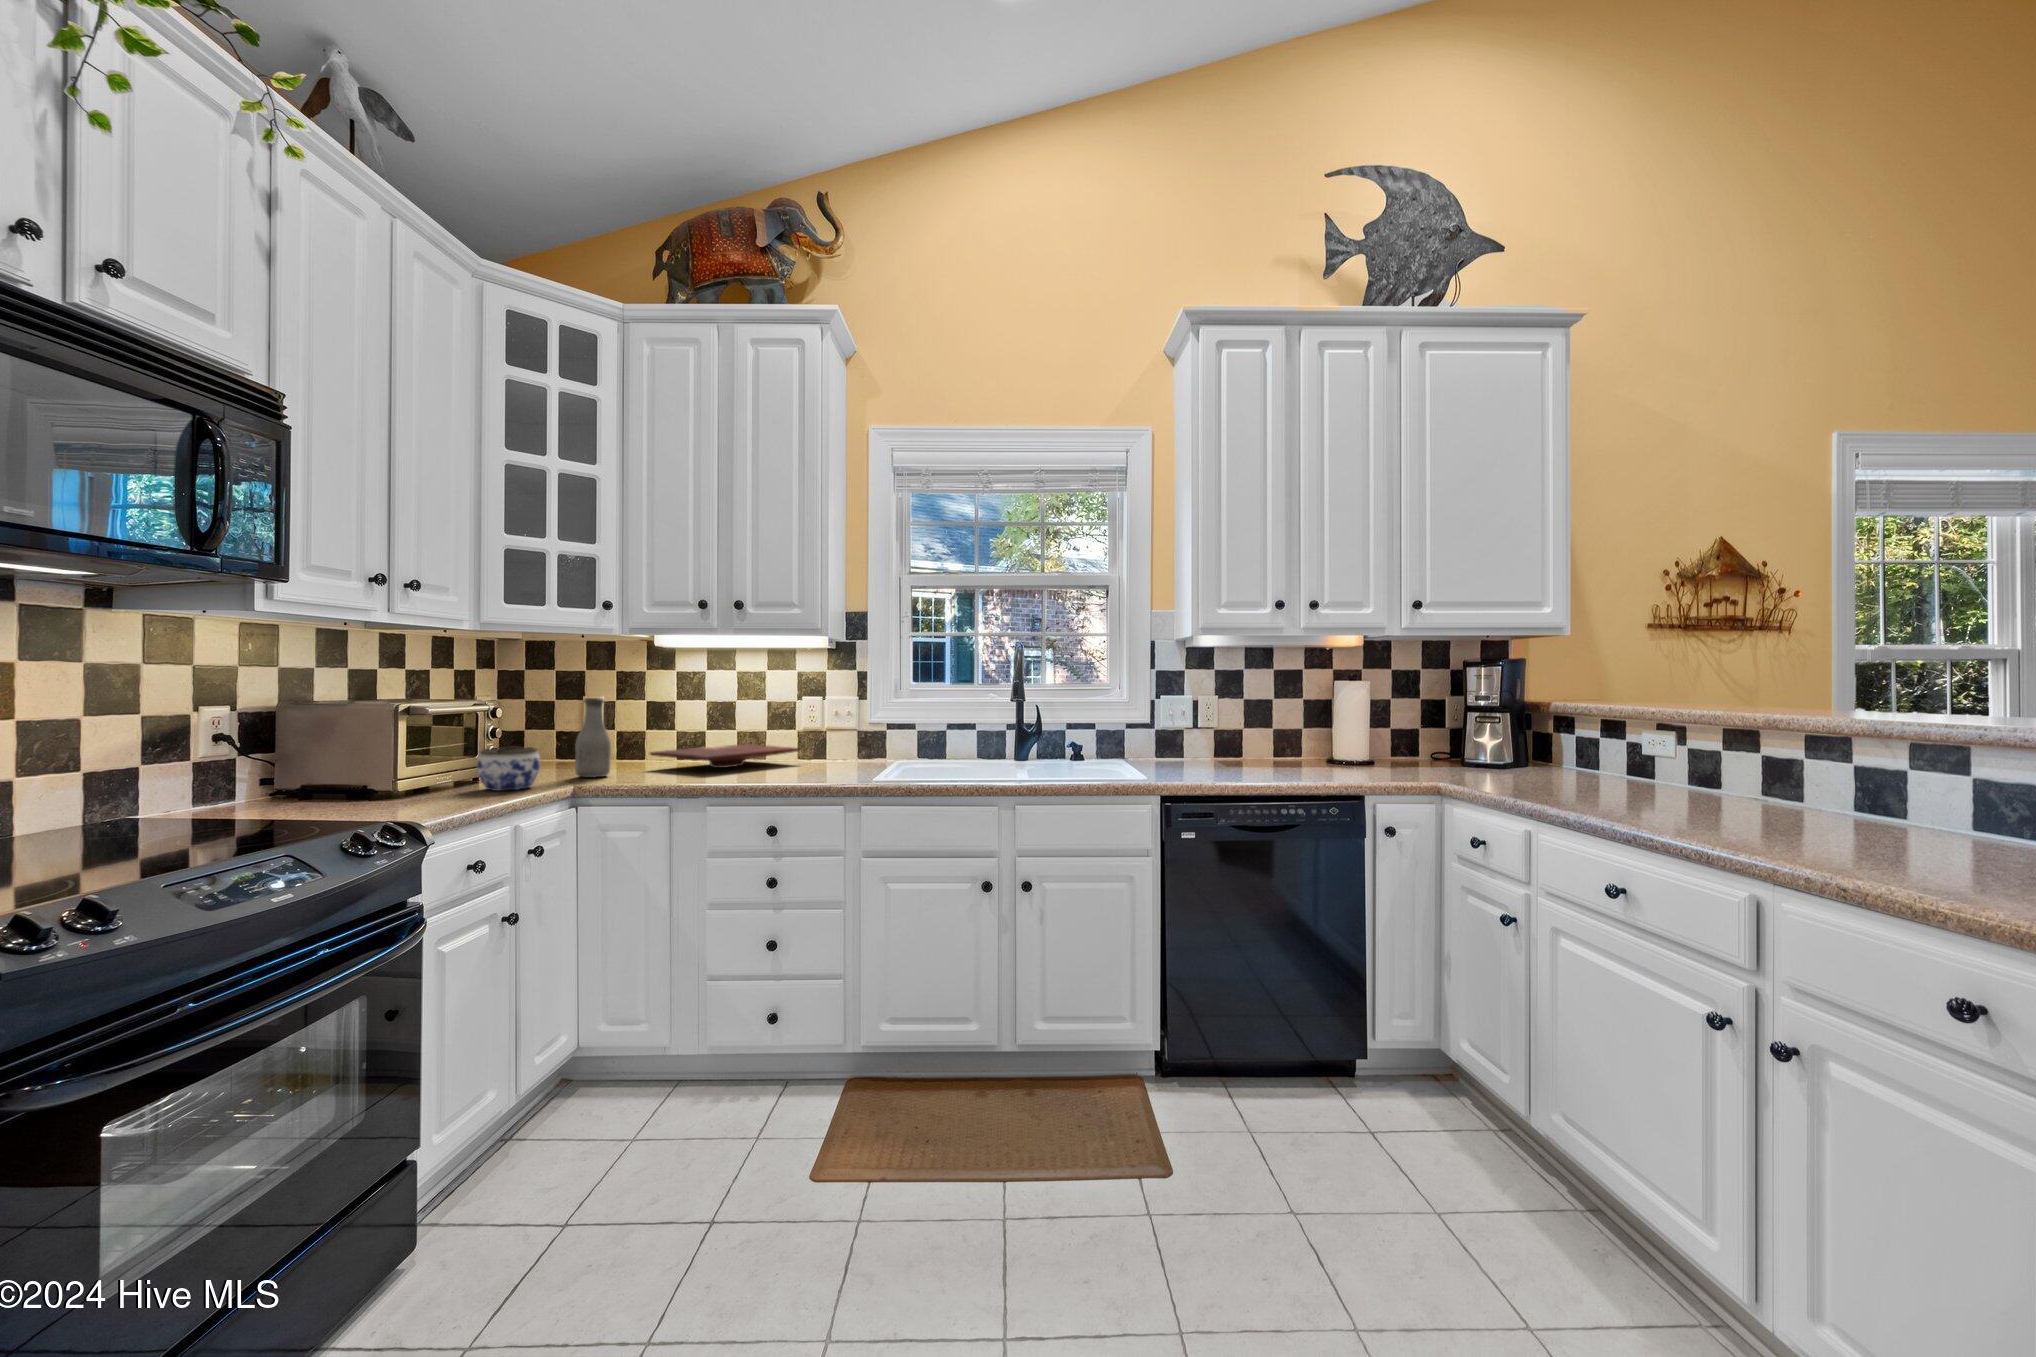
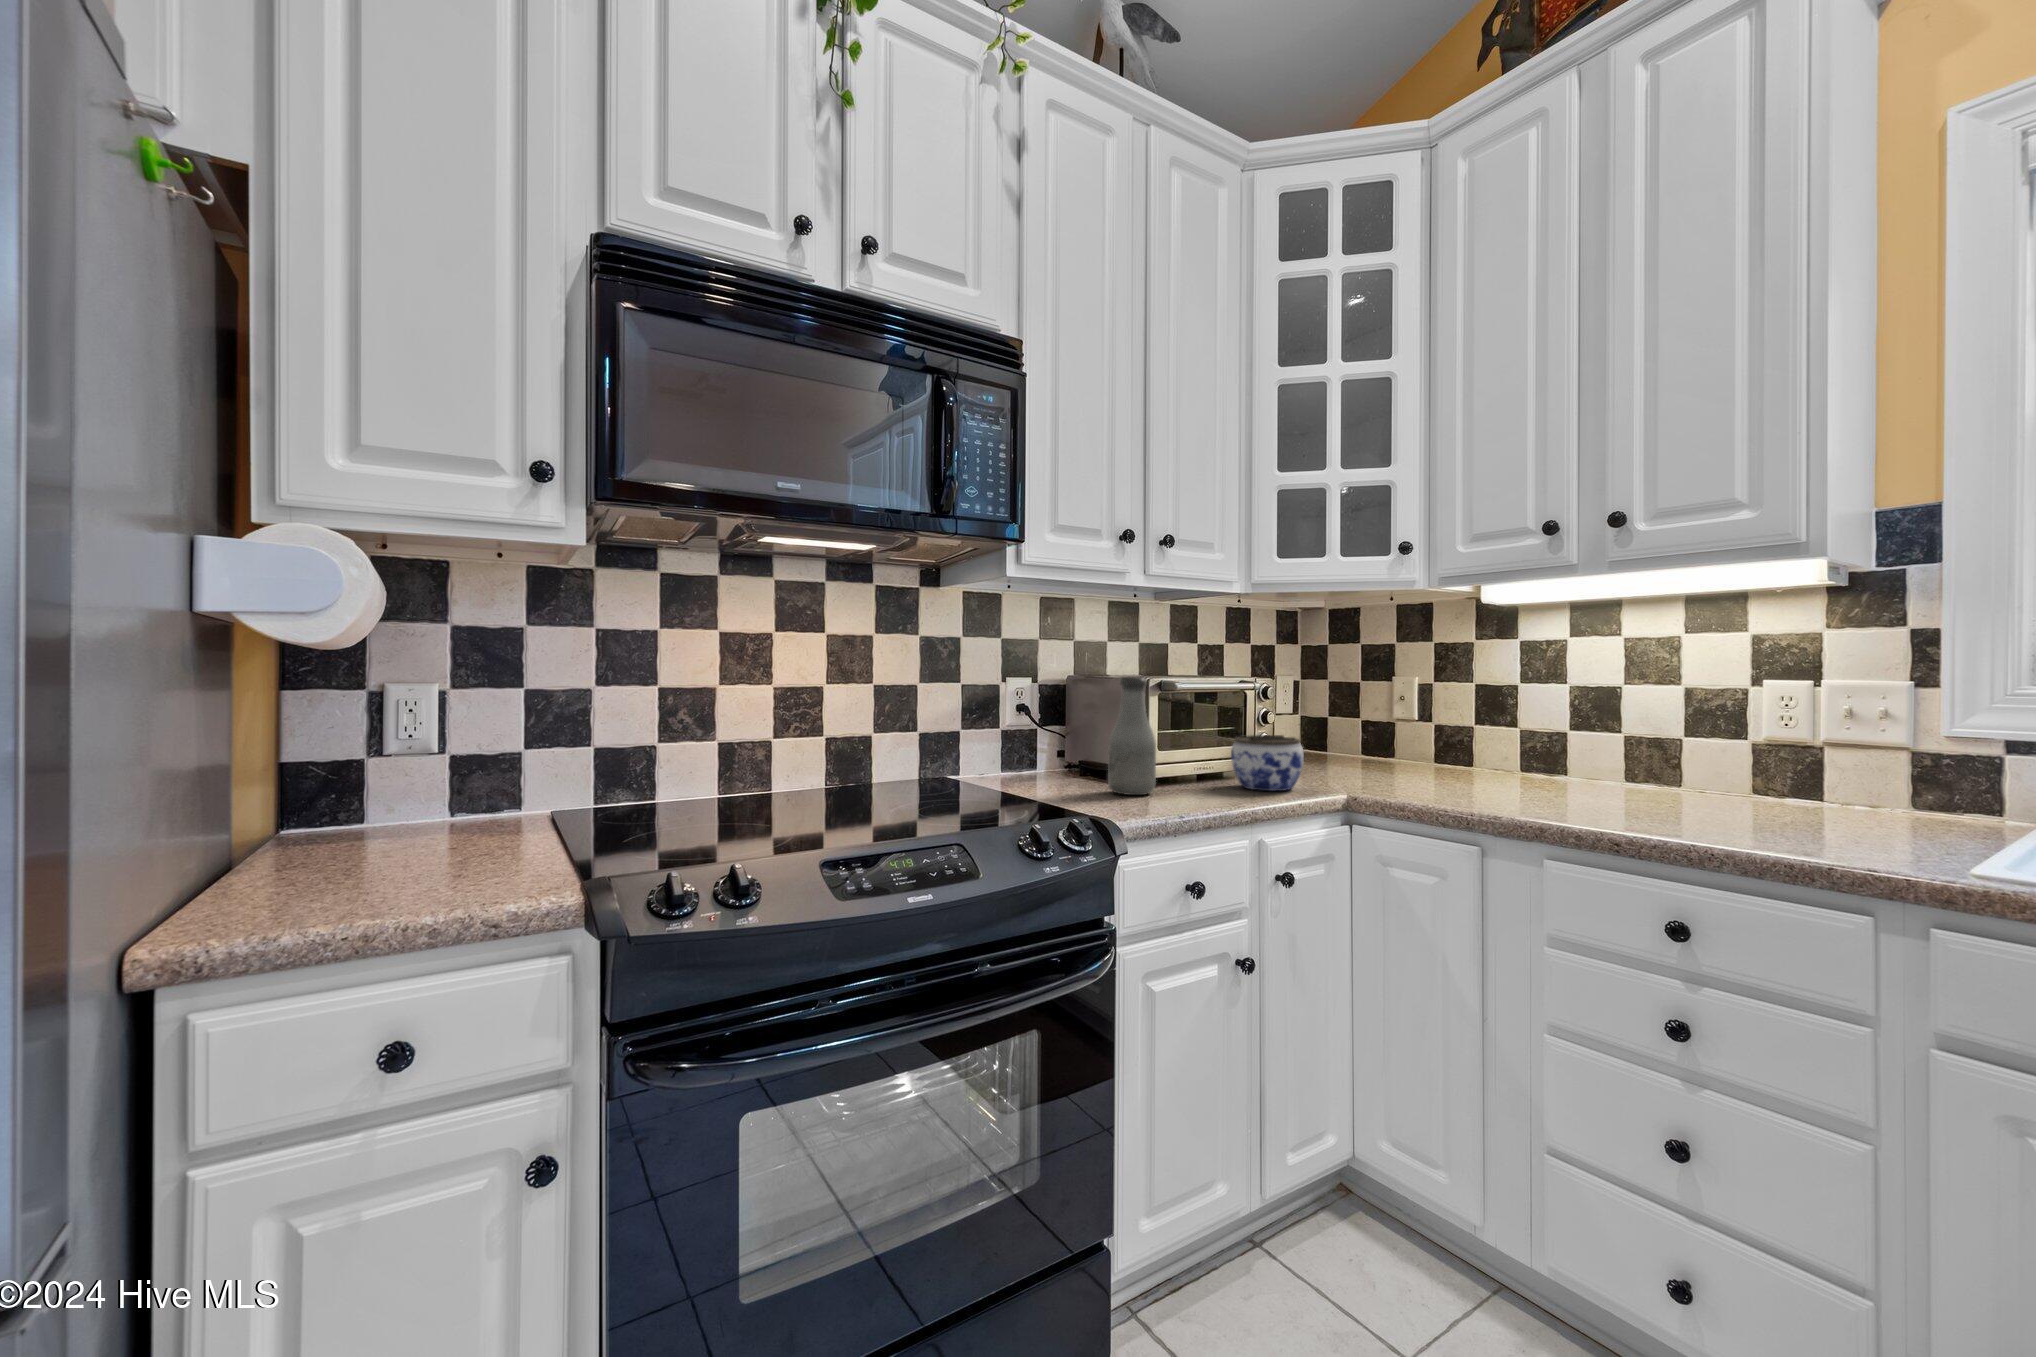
bottle: present [575,698,611,777] -> present [1108,677,1156,795]
cutting board: present [650,744,800,768] -> none [1469,755,1759,792]

